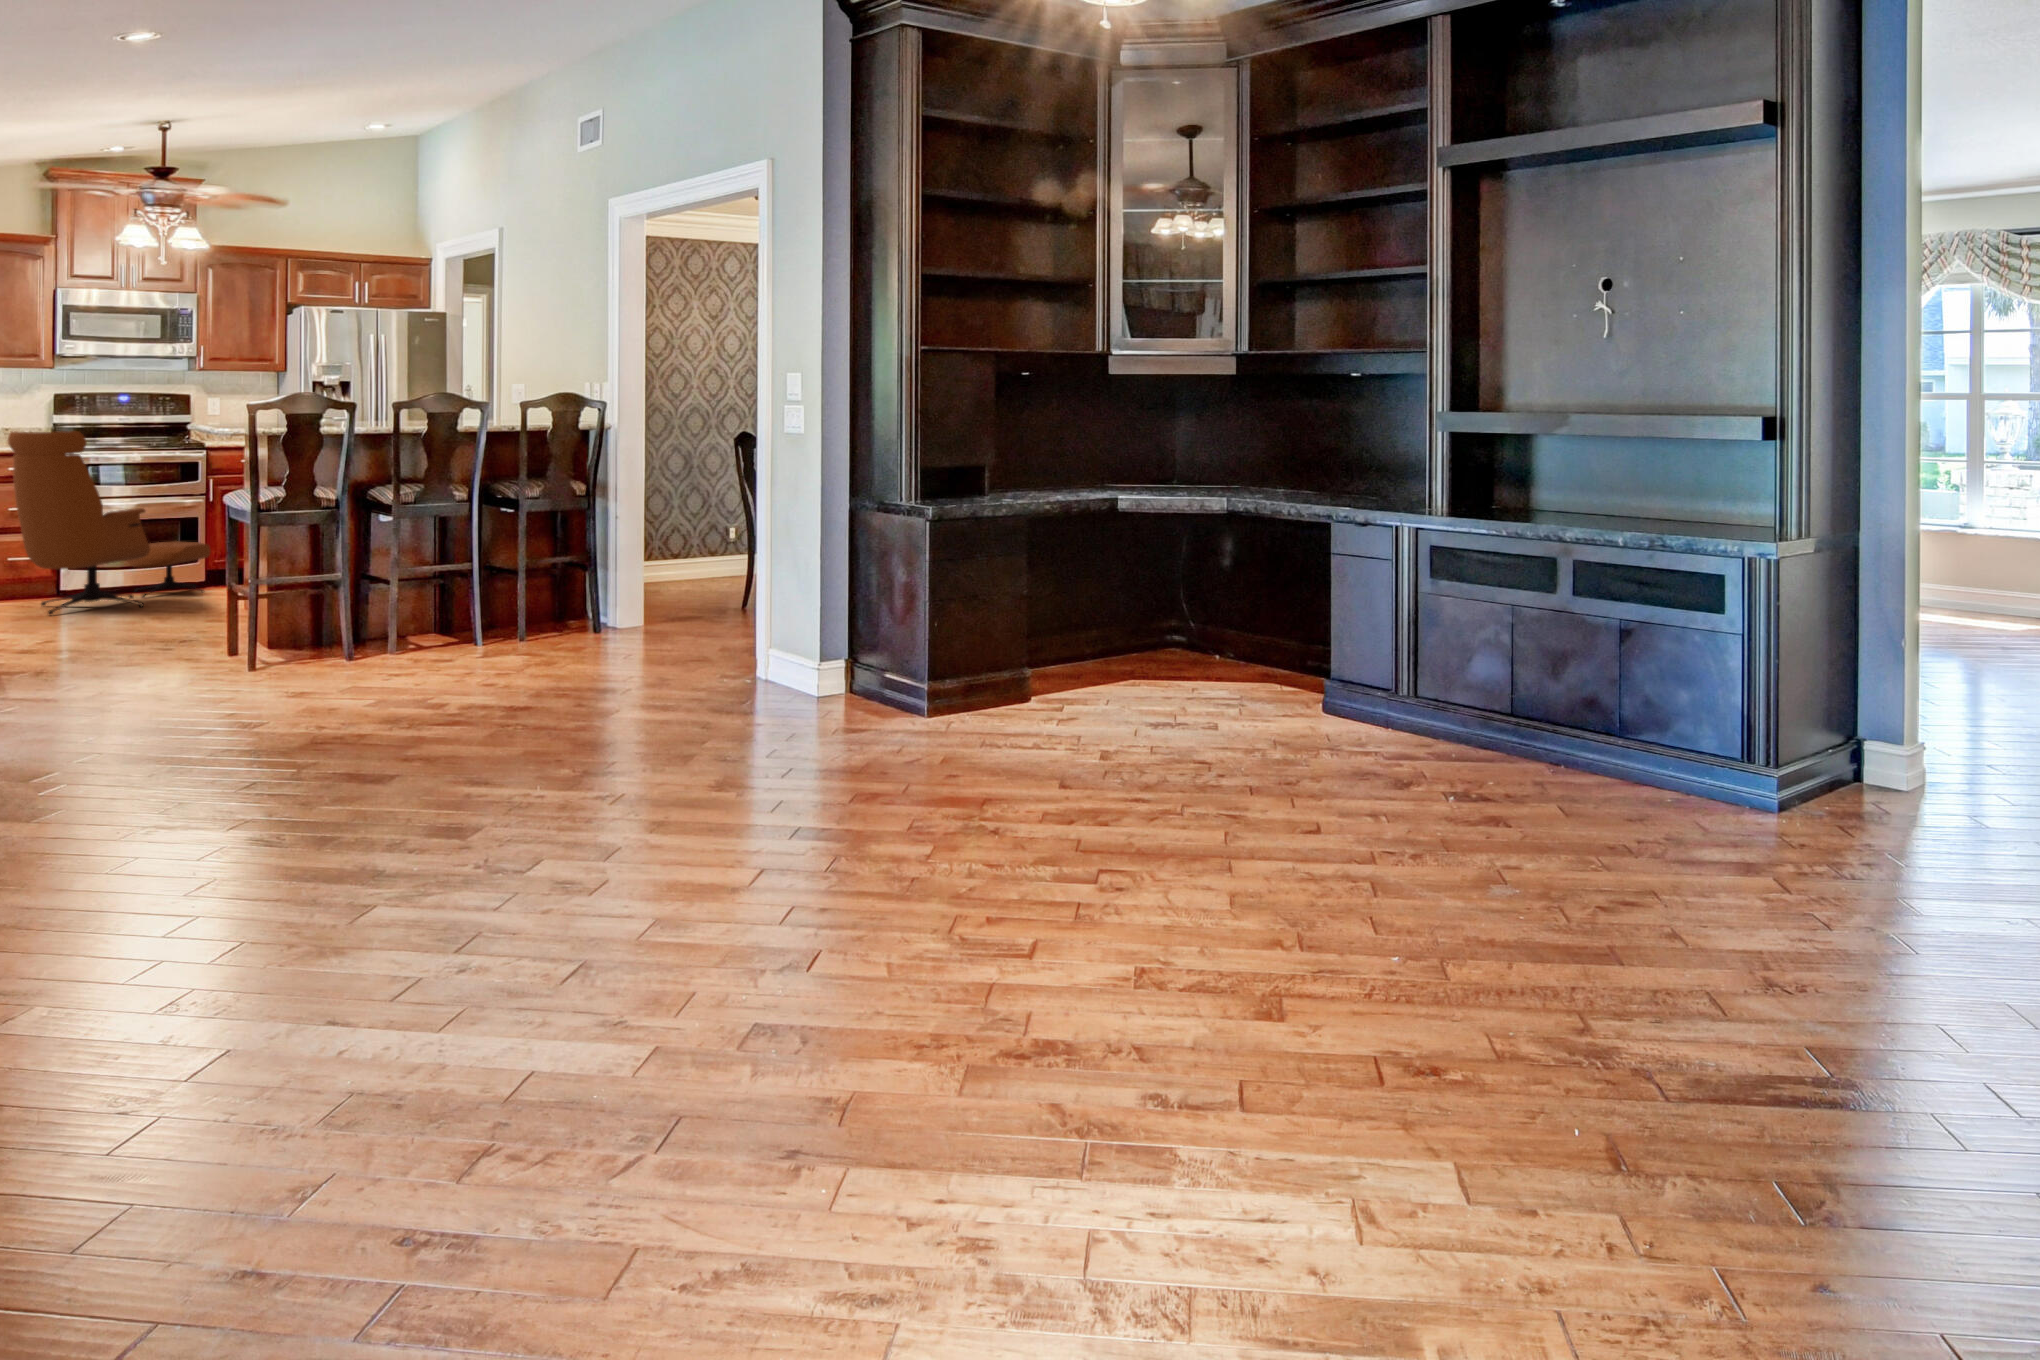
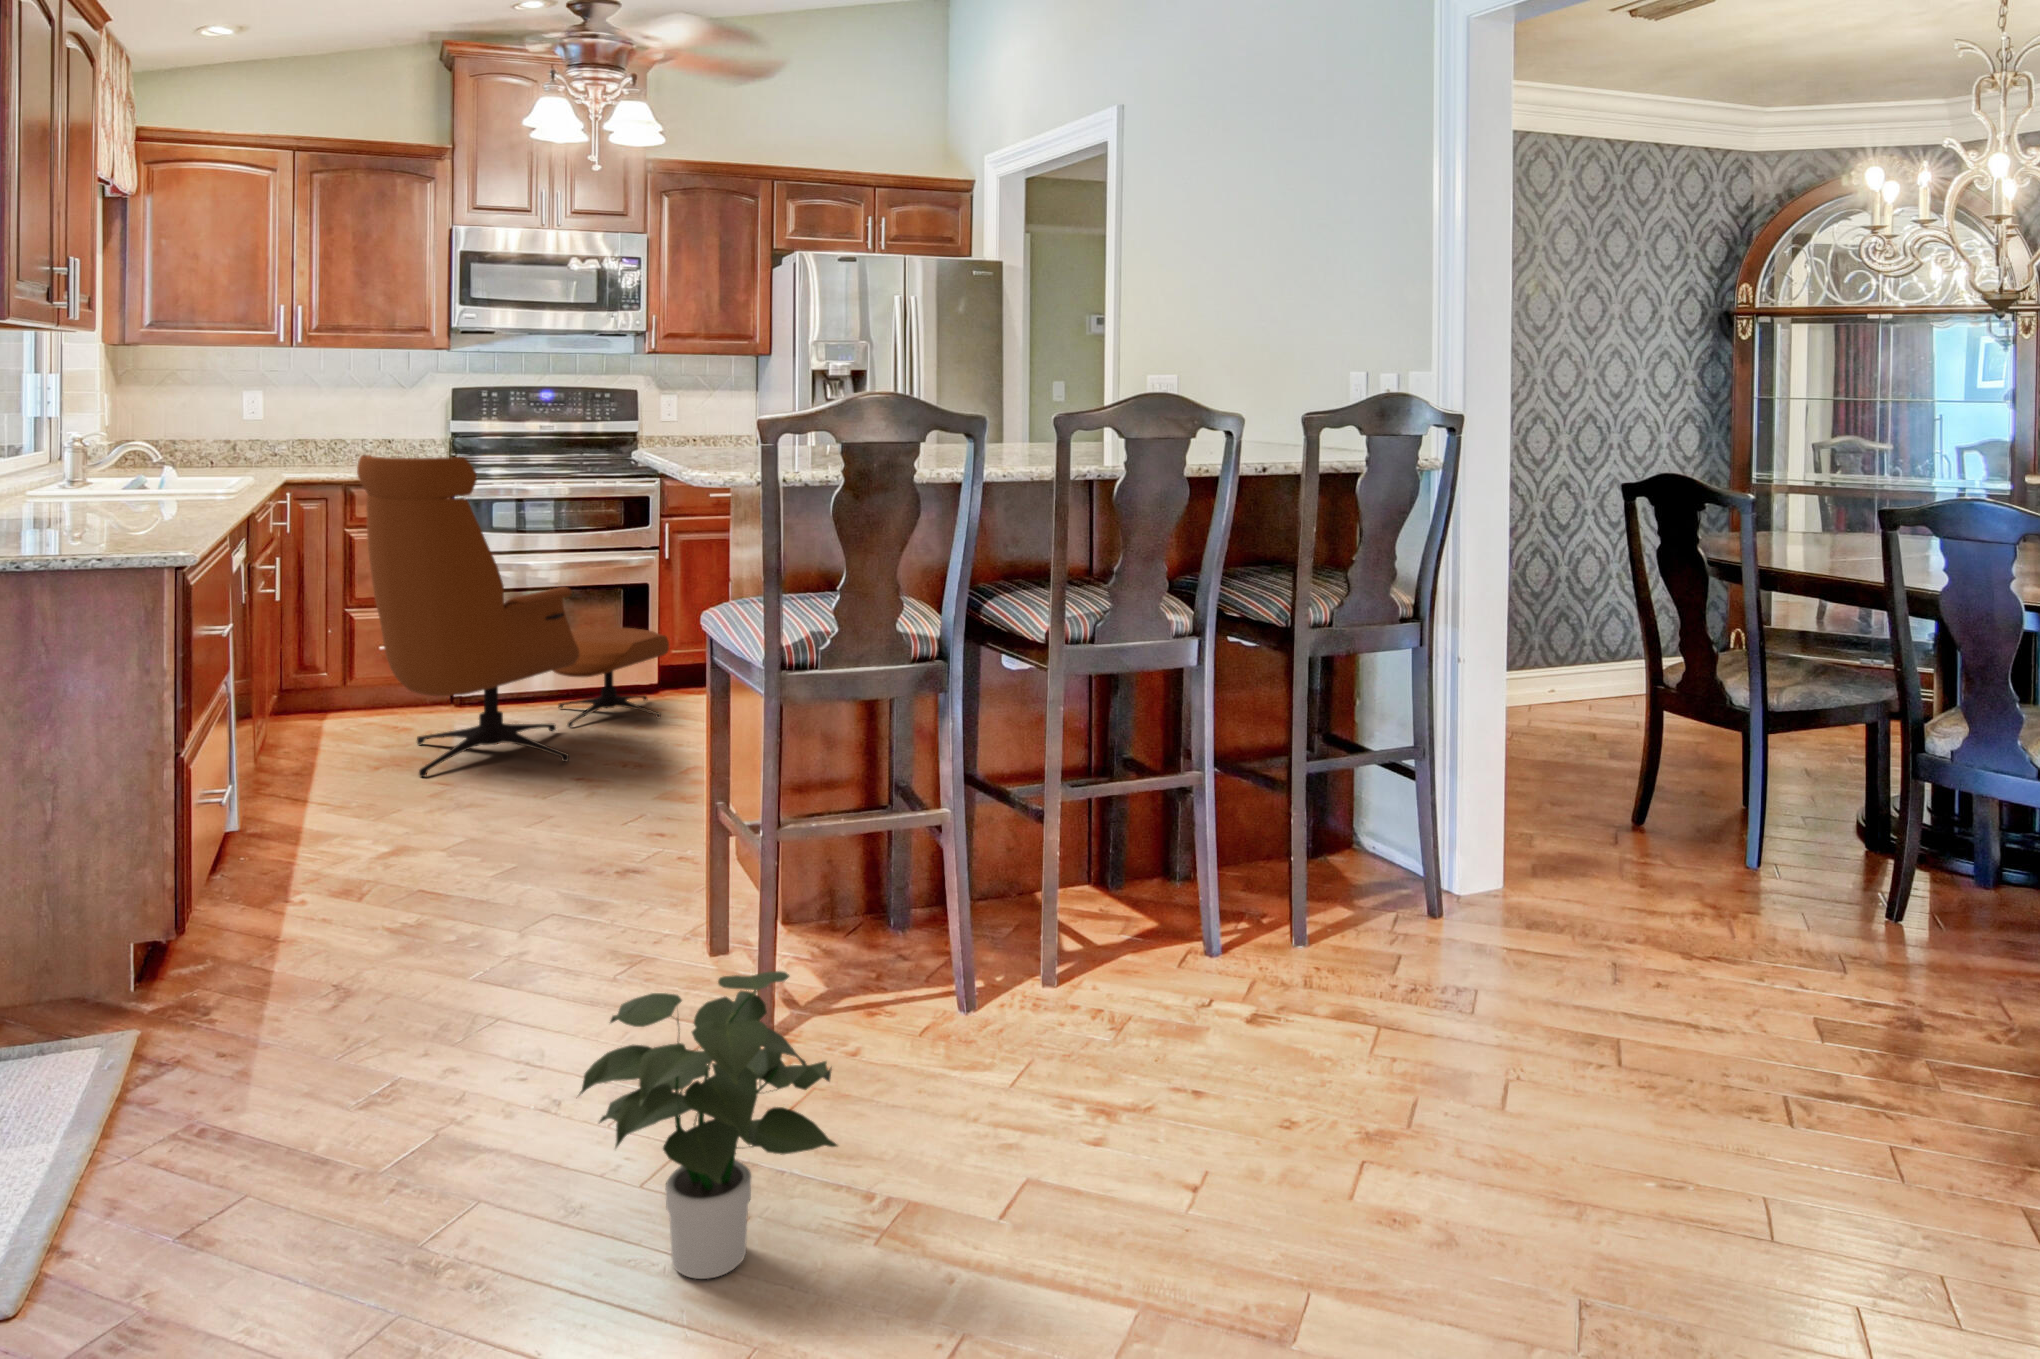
potted plant: none [157,596,260,694] -> present [579,971,838,1279]

